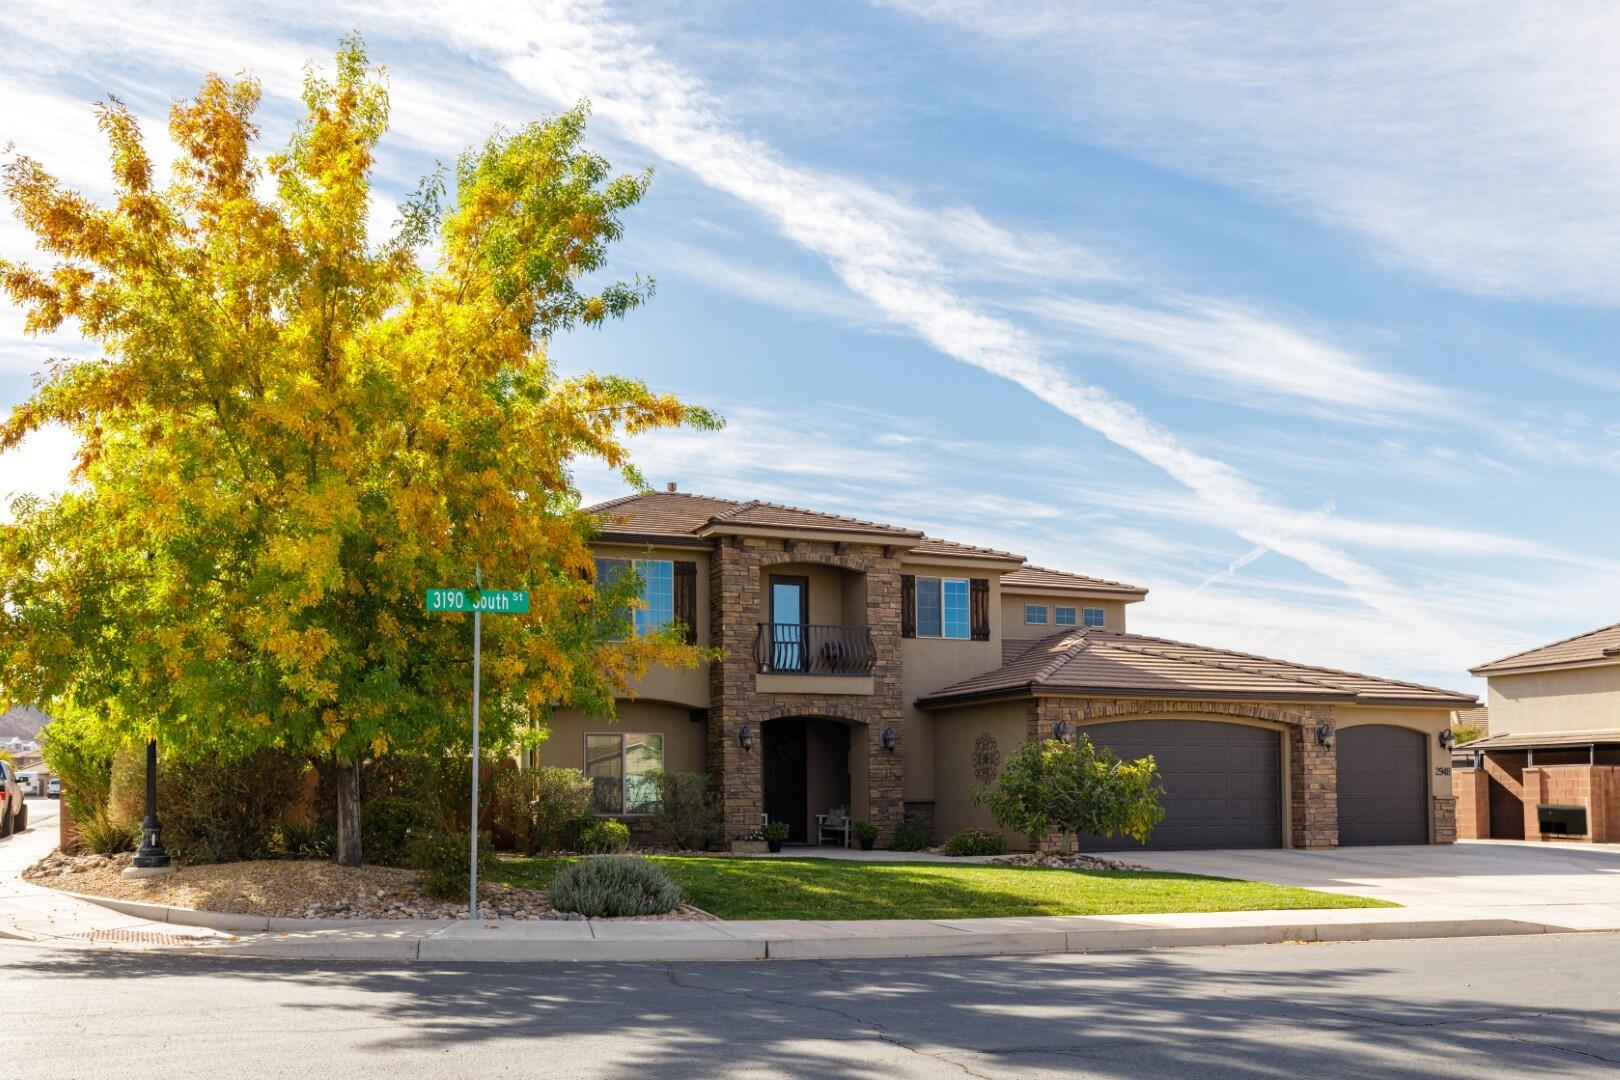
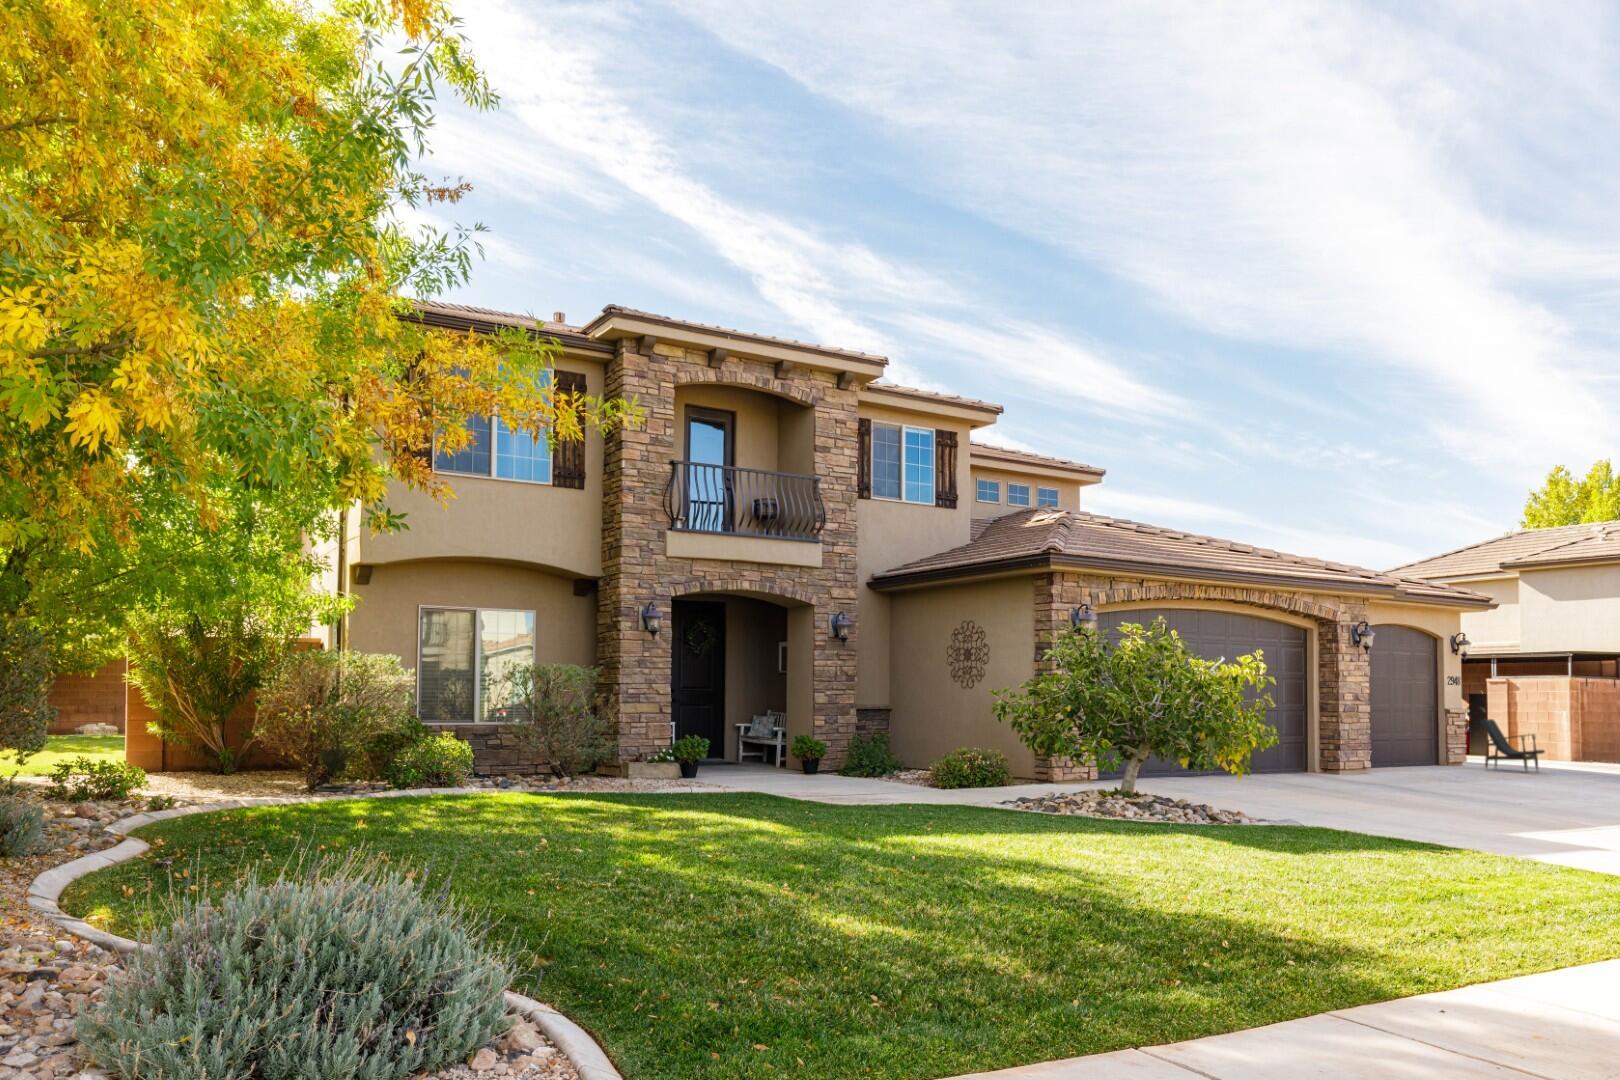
lounge chair: none [1437,803,1491,847] -> present [1481,719,1545,773]
storage bench: present [1536,804,1588,838] -> none [1538,720,1603,761]

